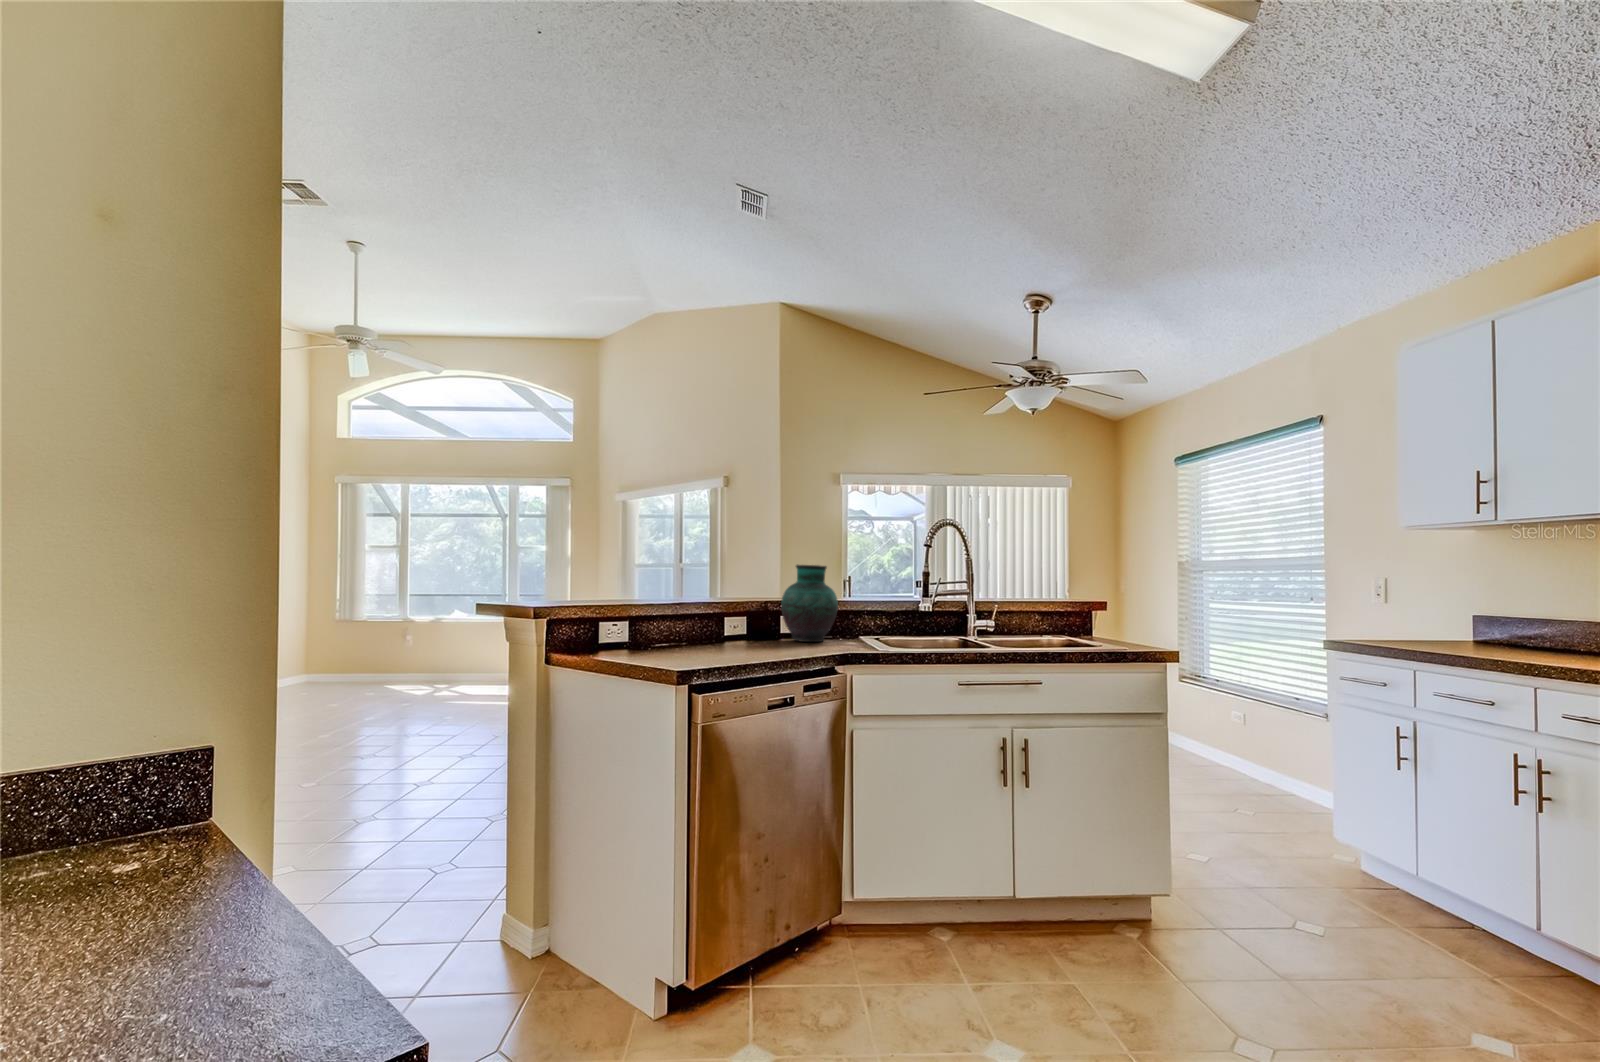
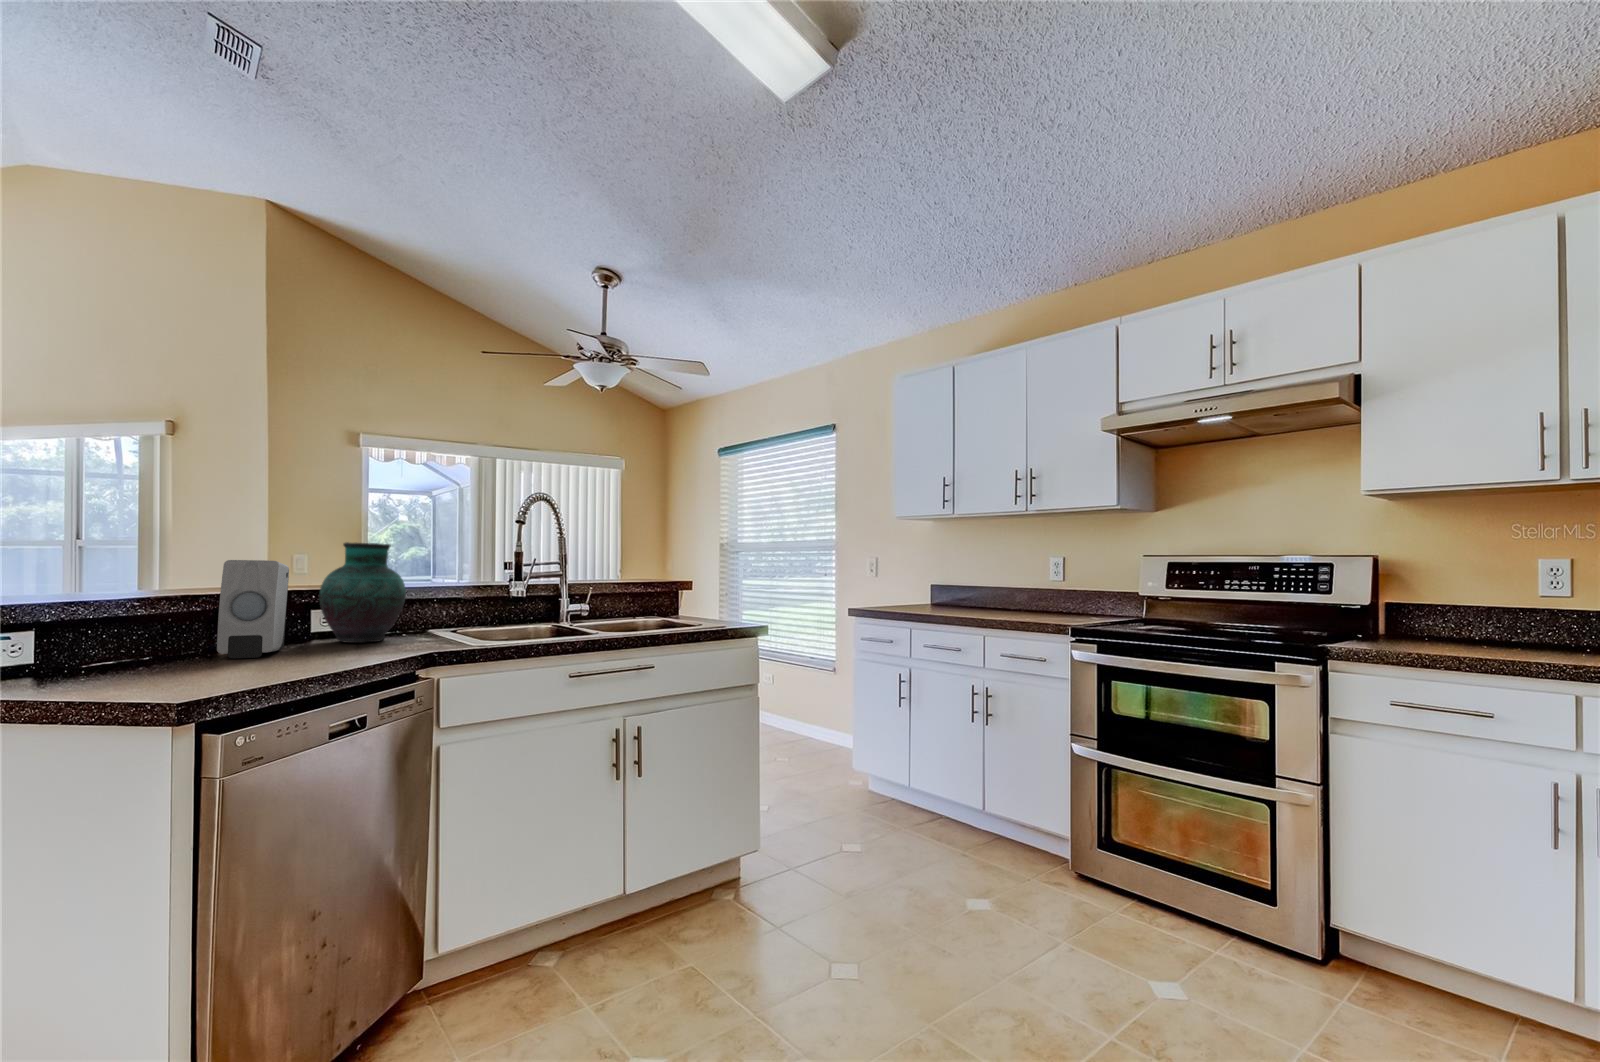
soap dispenser: none [717,578,761,647] -> present [217,560,289,658]

